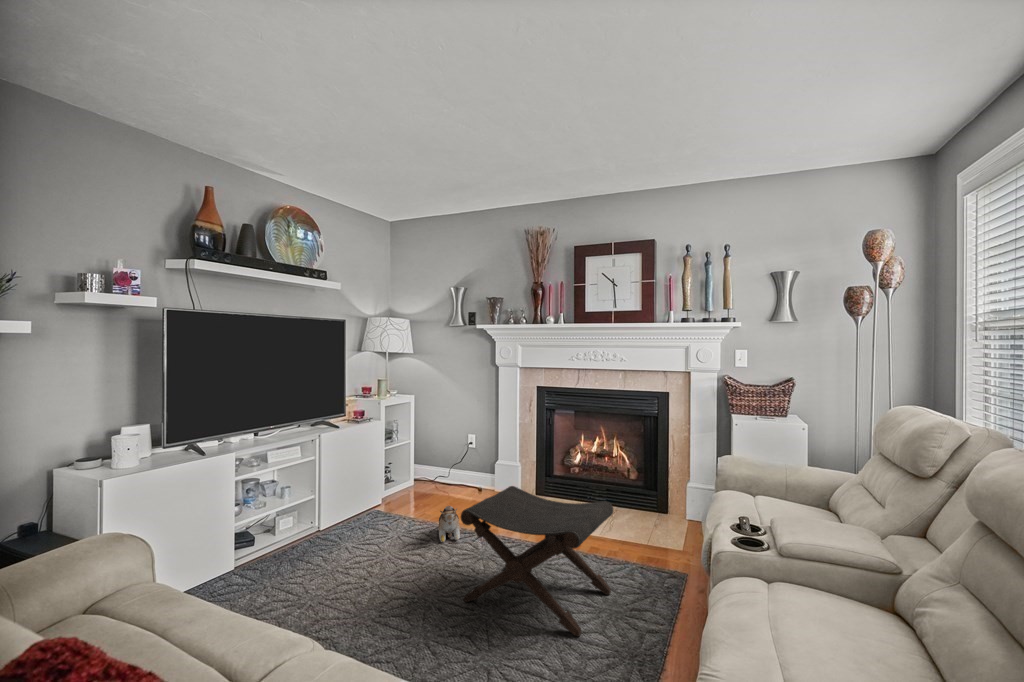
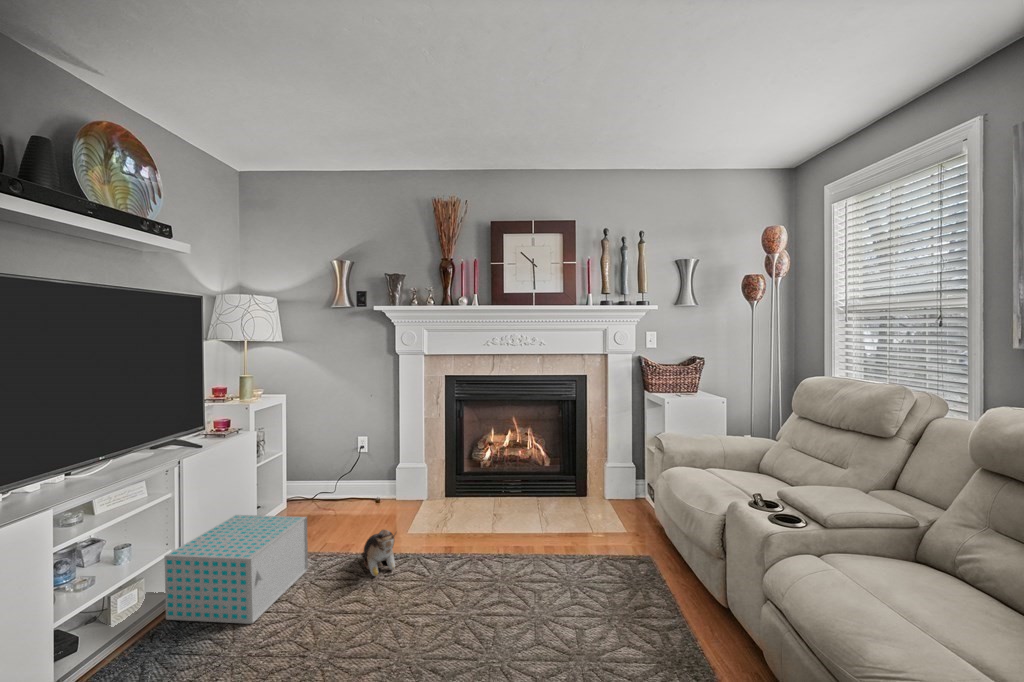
storage box: none [303,480,401,555] -> present [164,515,308,624]
footstool: present [461,486,613,636] -> none [451,495,616,660]

